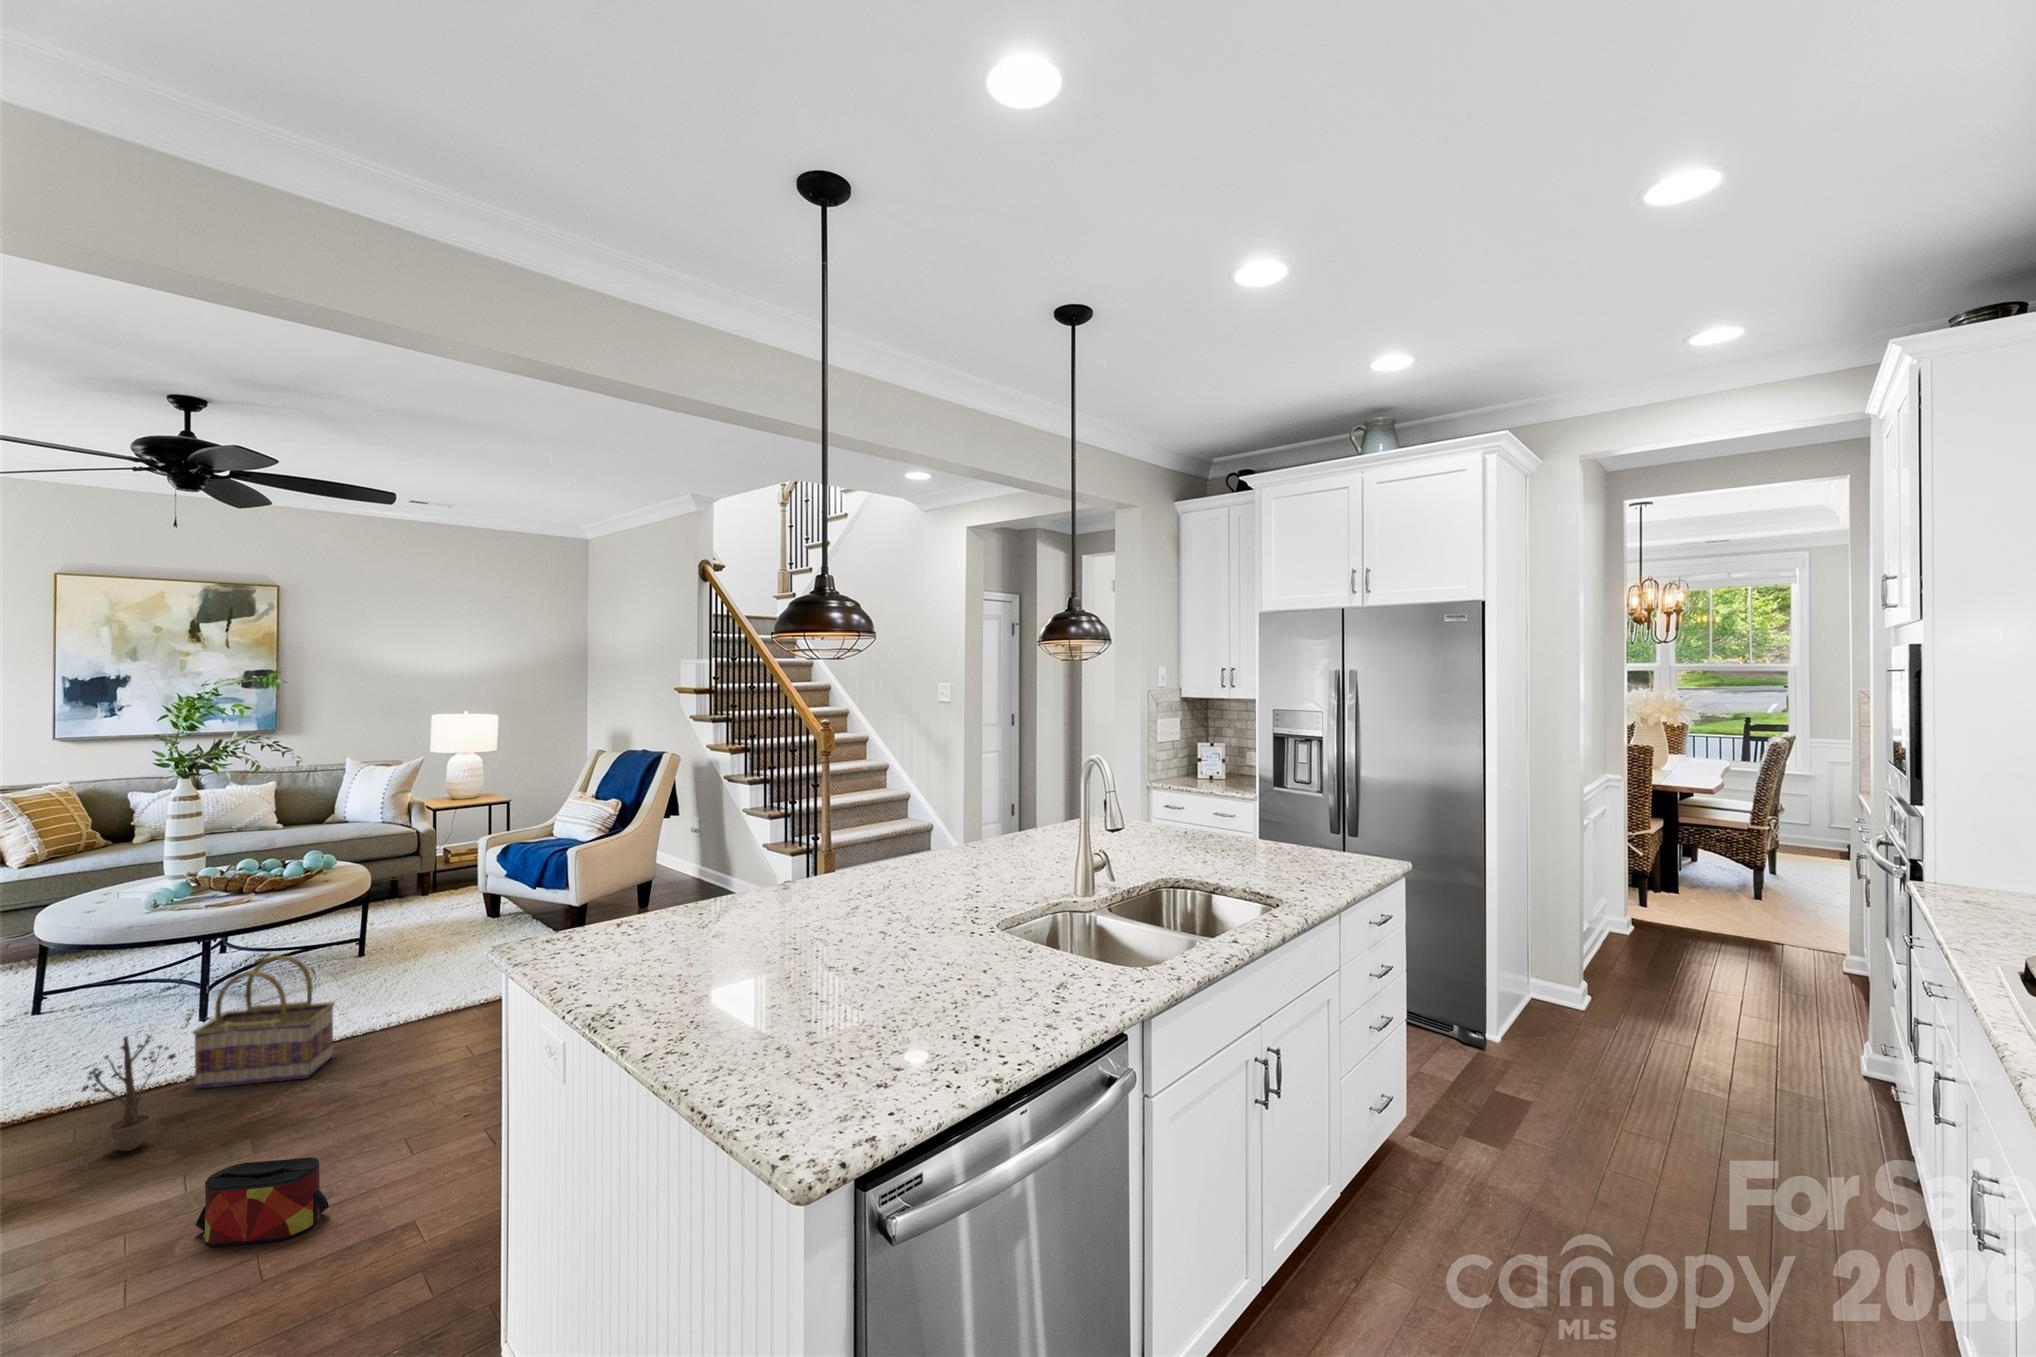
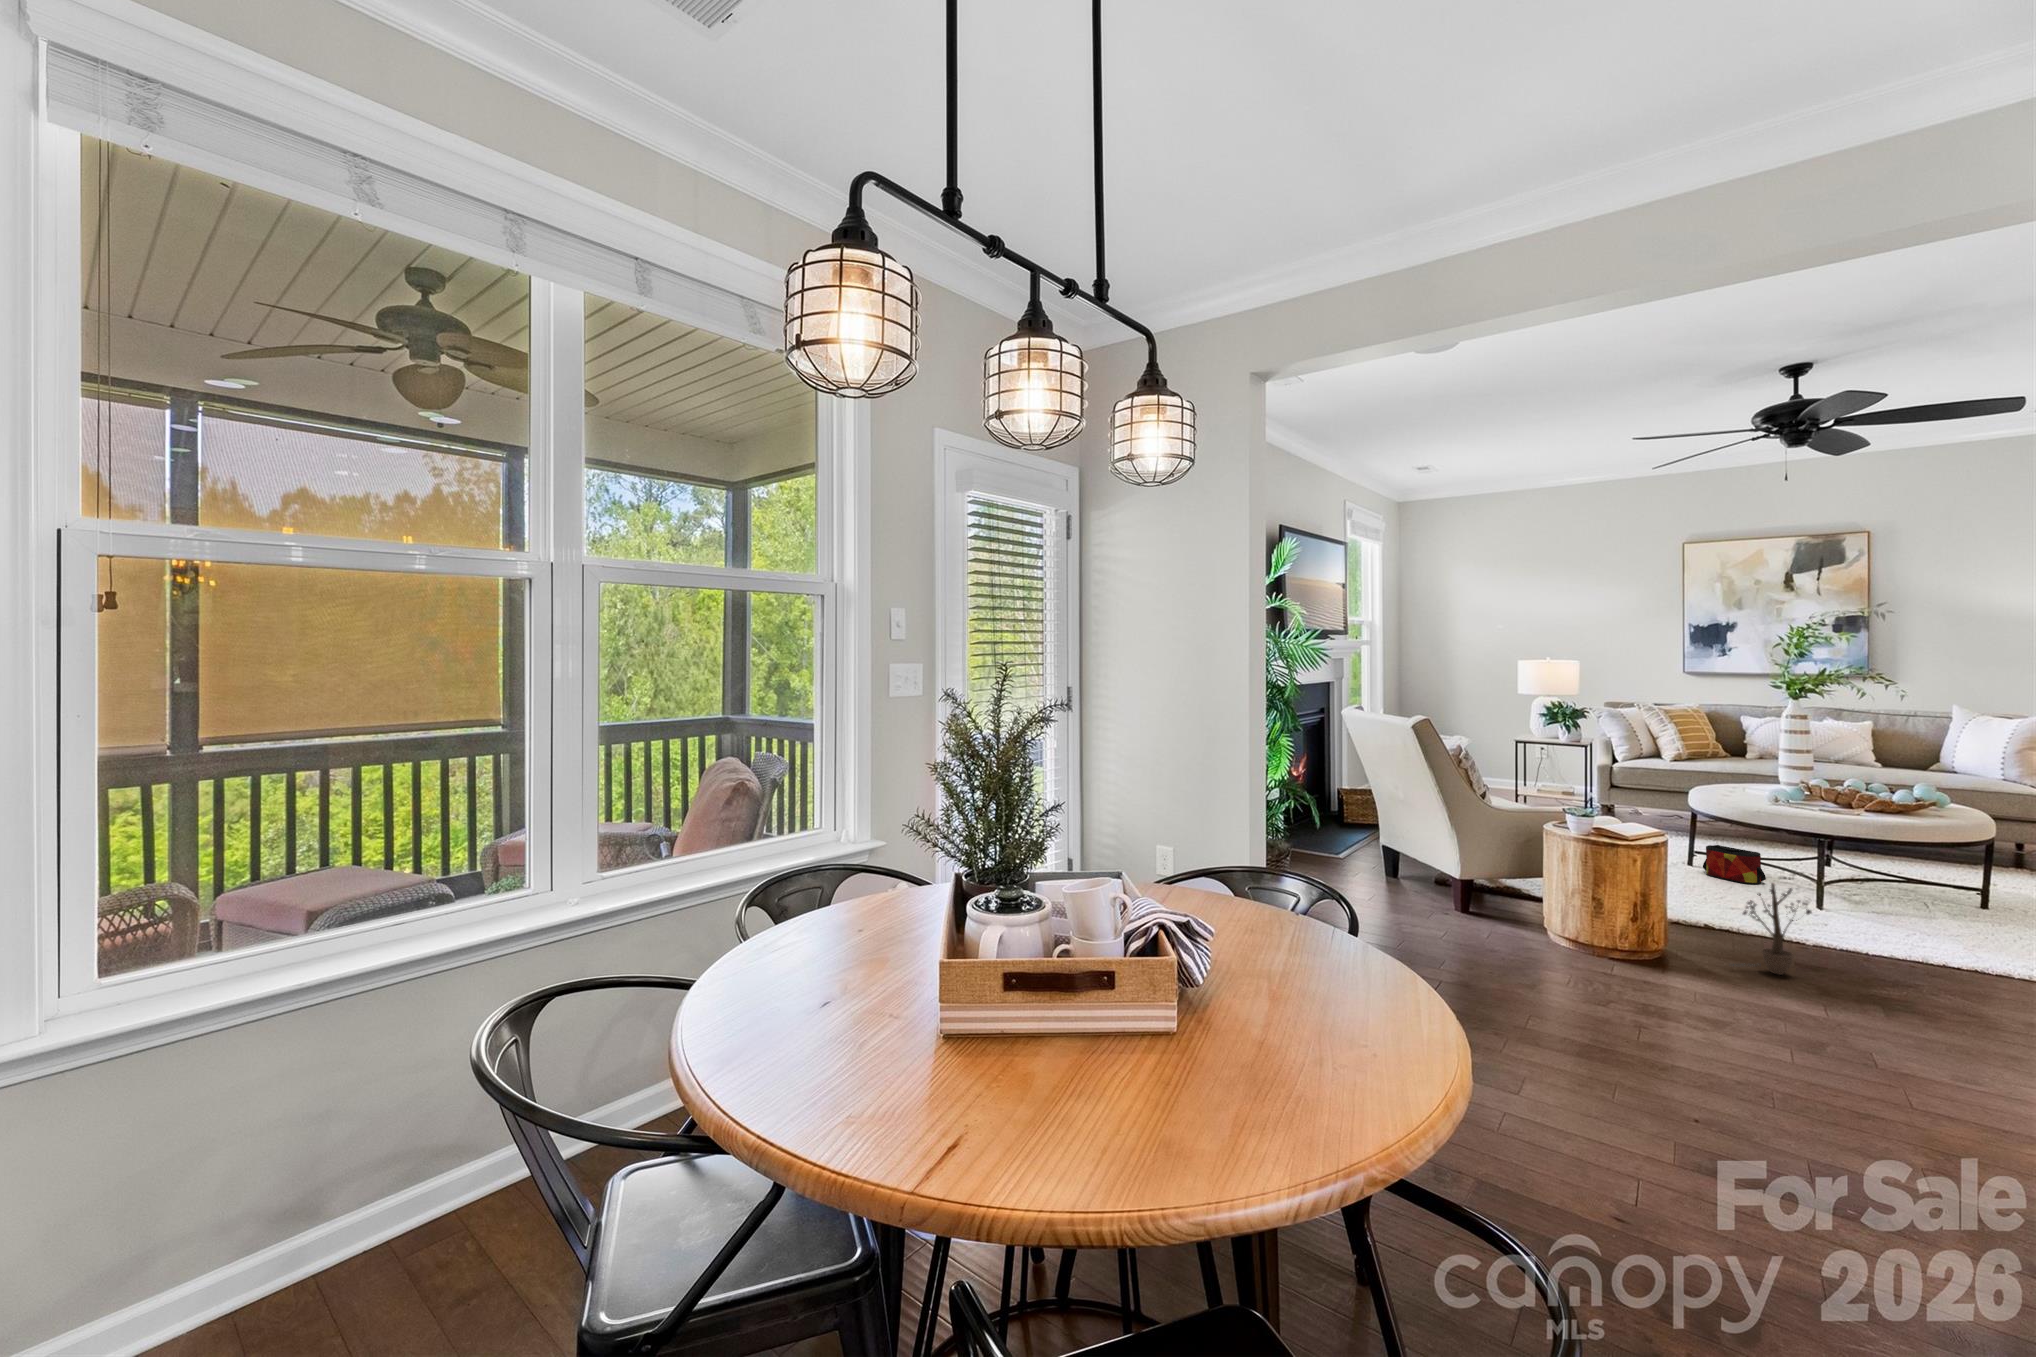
basket: present [193,956,335,1089] -> none [1820,858,1963,980]
bag: present [196,1157,329,1247] -> present [1703,845,1766,884]

